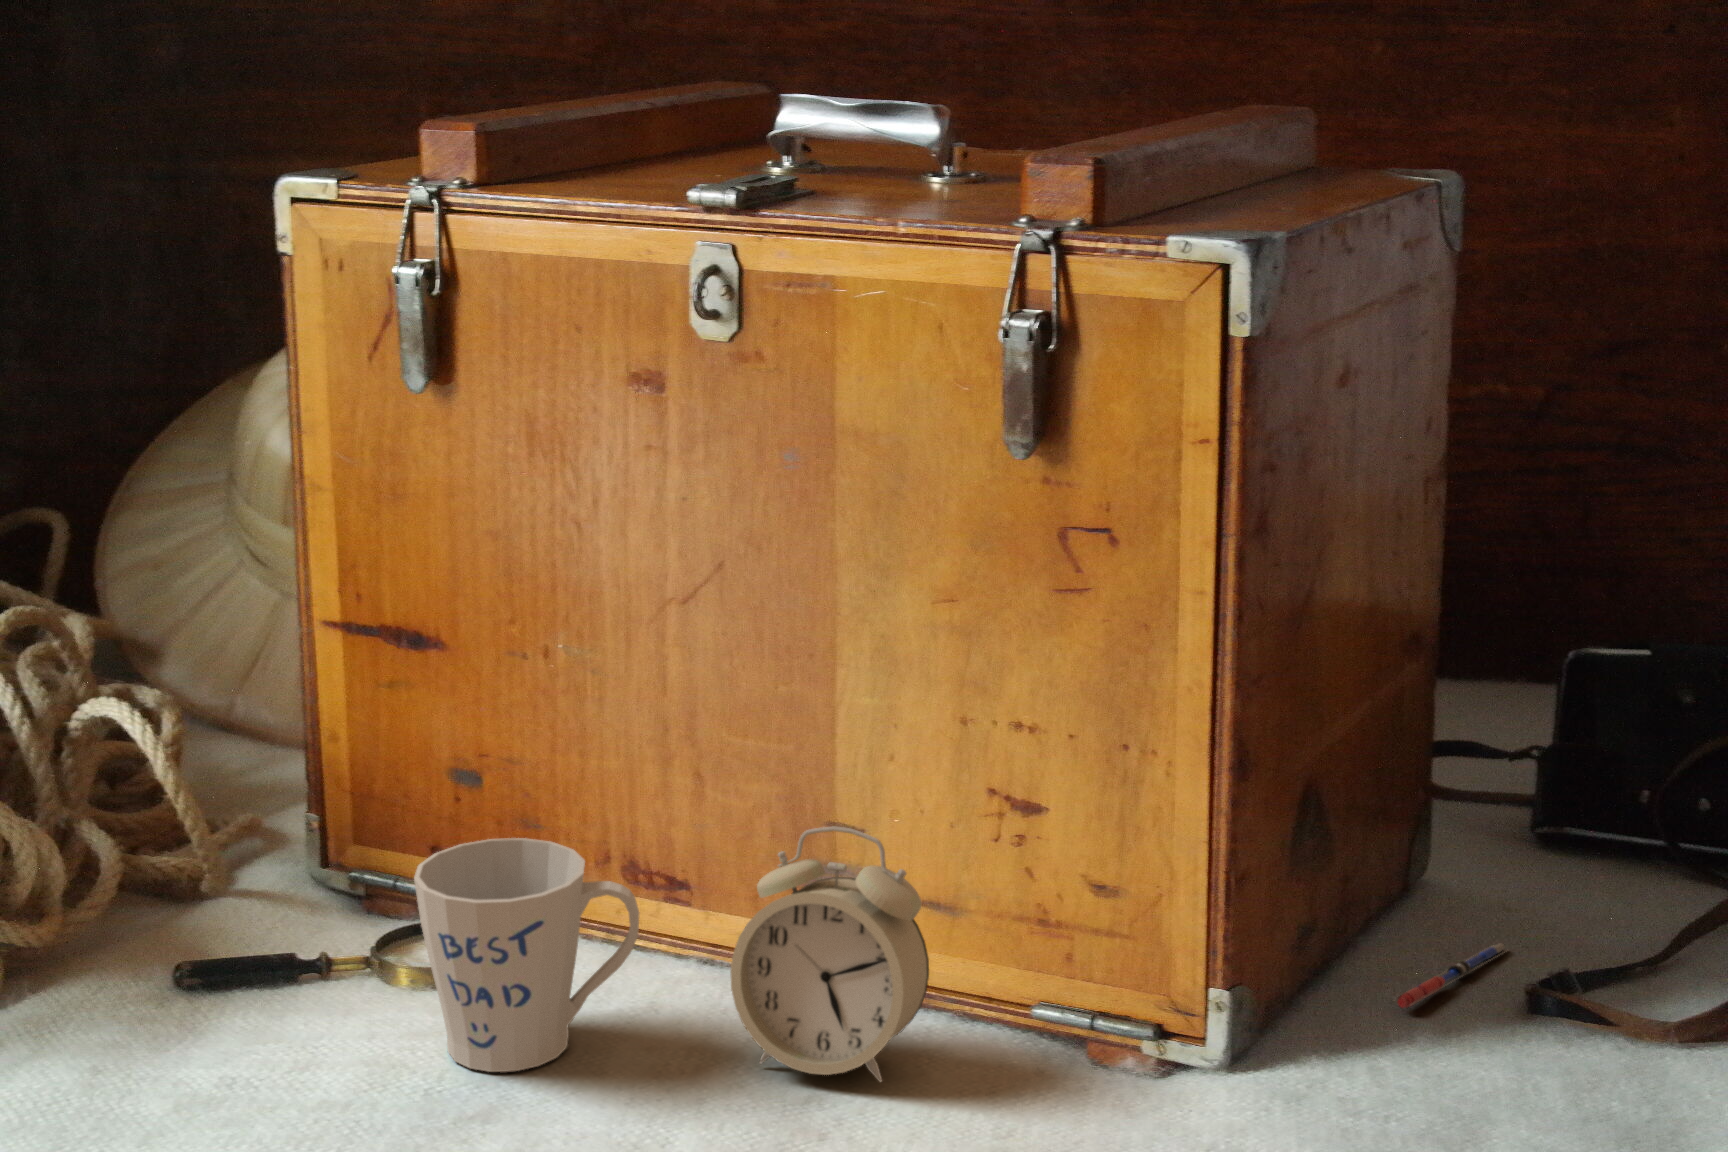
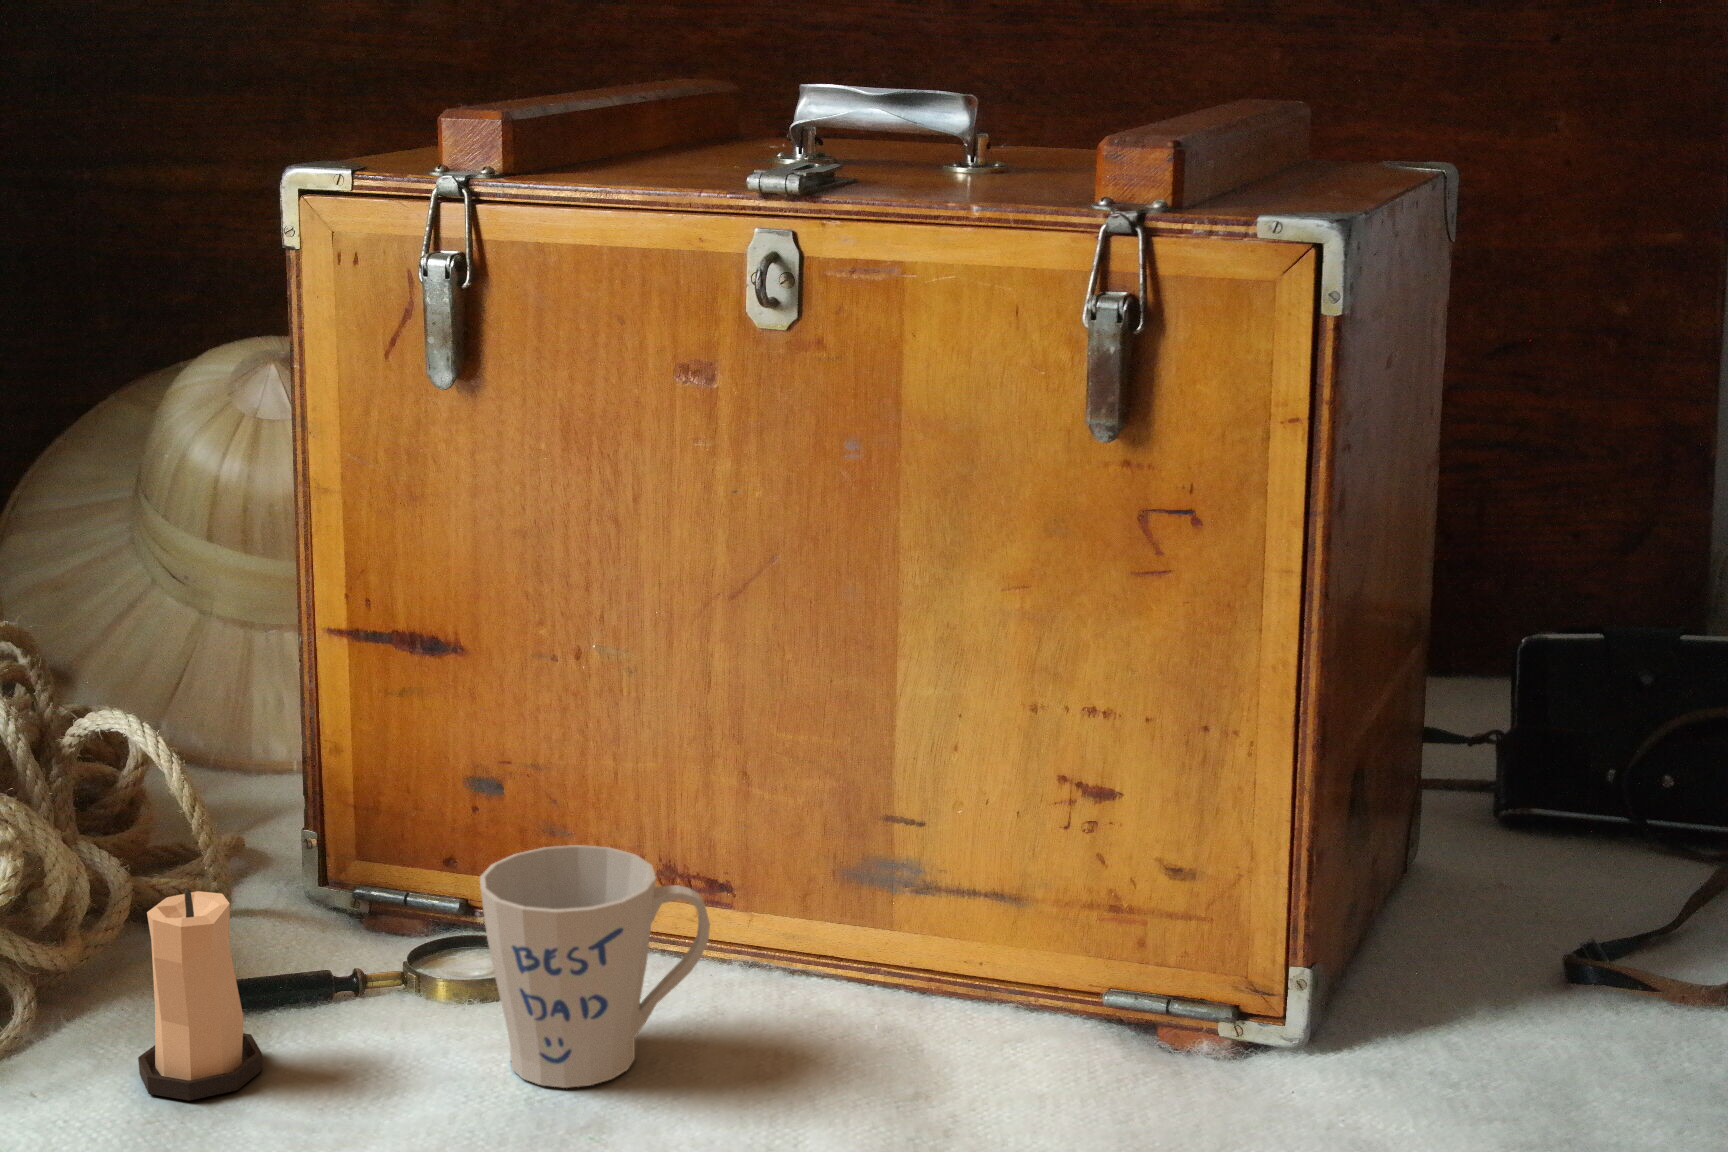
alarm clock: present [730,827,929,1082] -> none [810,820,1005,1077]
candle: none [103,864,218,1065] -> present [138,888,263,1101]
pen: present [1396,943,1505,1008] -> none [1434,911,1520,977]

